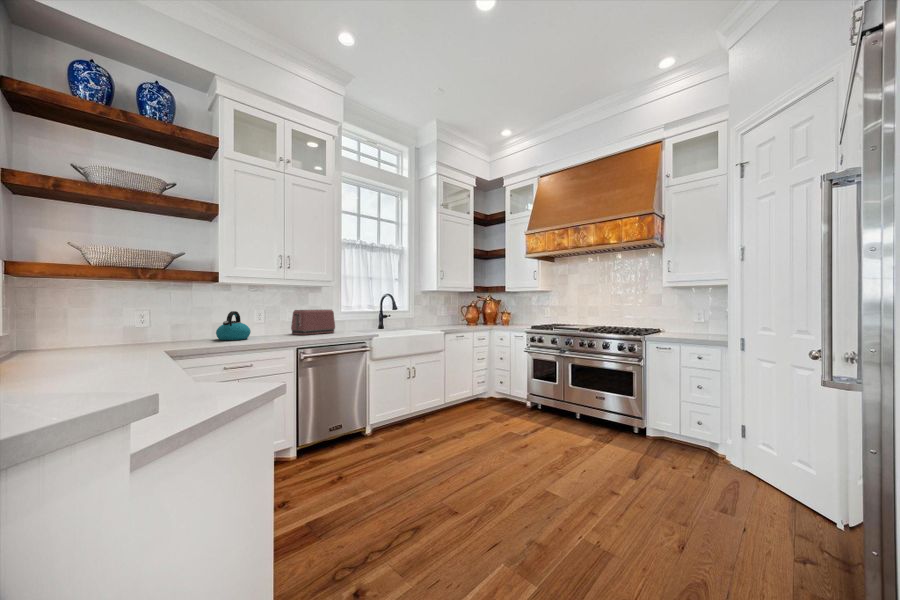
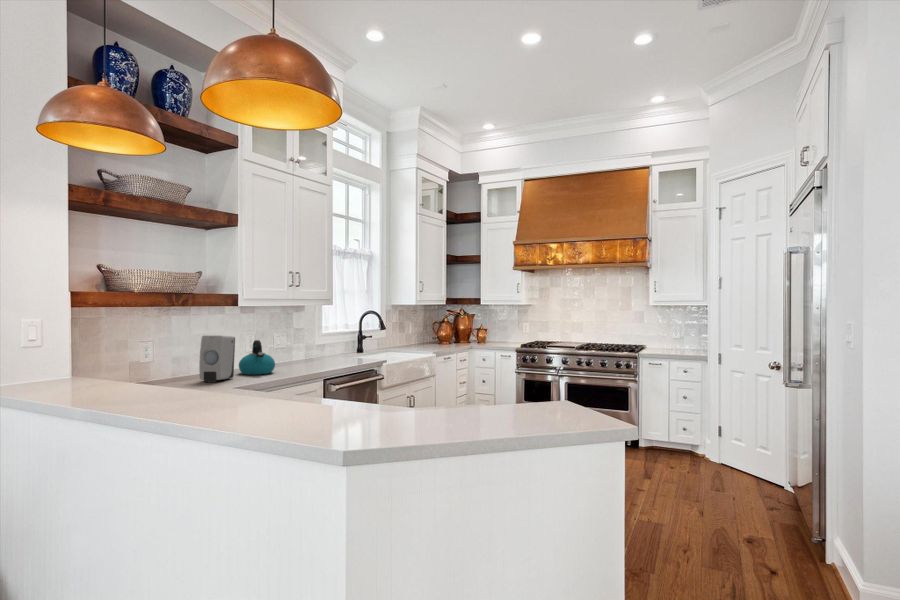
soap dispenser: none [159,304,200,344] -> present [199,336,235,382]
toaster: present [291,310,335,335] -> none [289,333,334,364]

